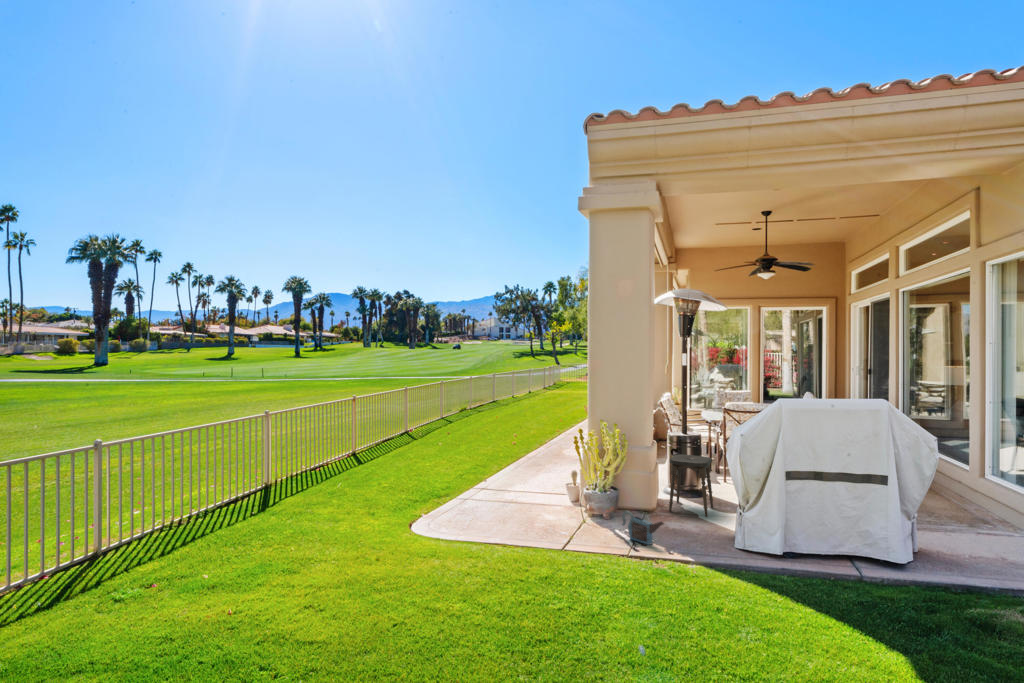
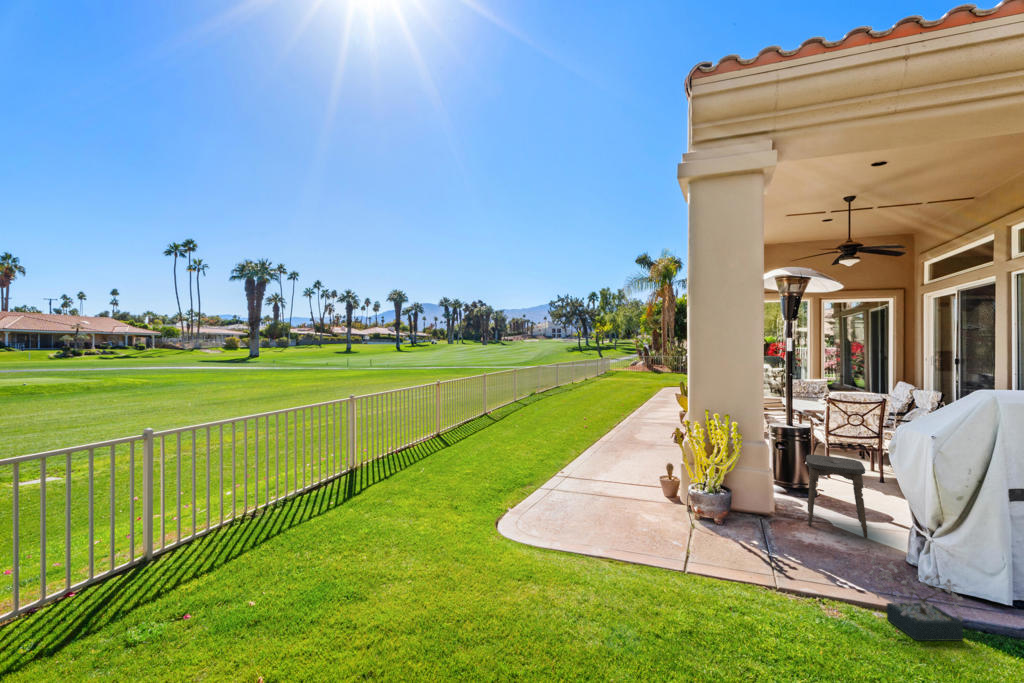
watering can: present [622,511,663,545] -> none [773,534,850,587]
decorative plant: none [665,516,719,567] -> present [869,557,963,641]

